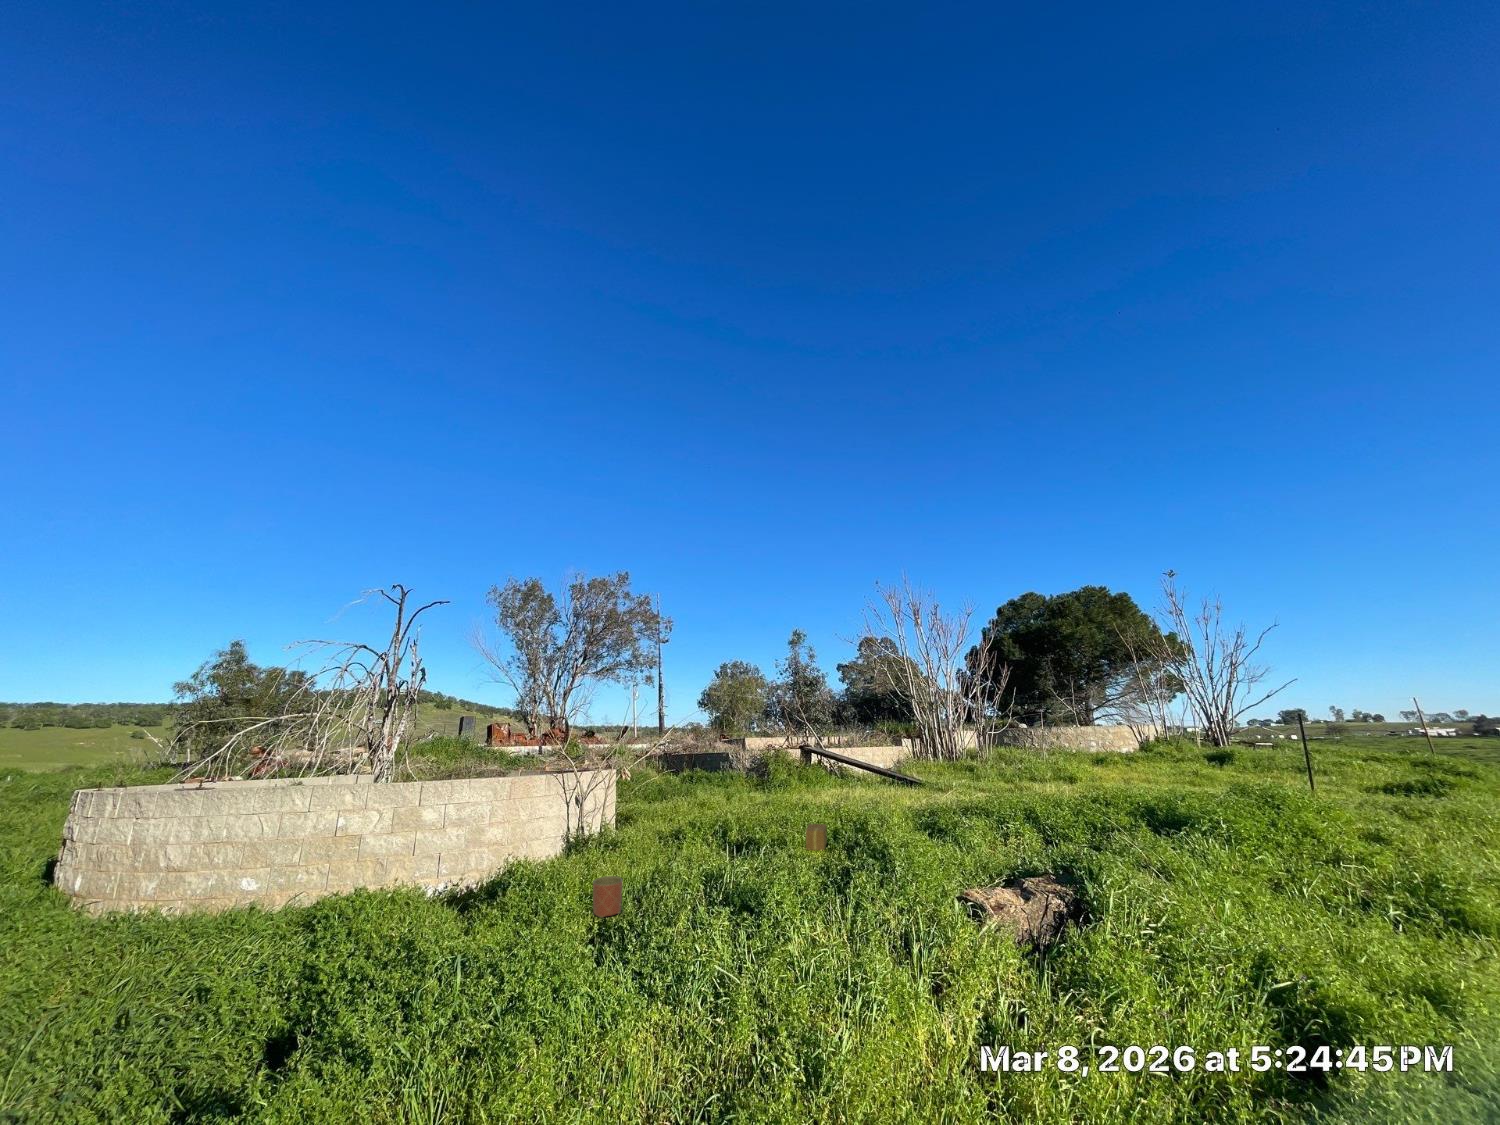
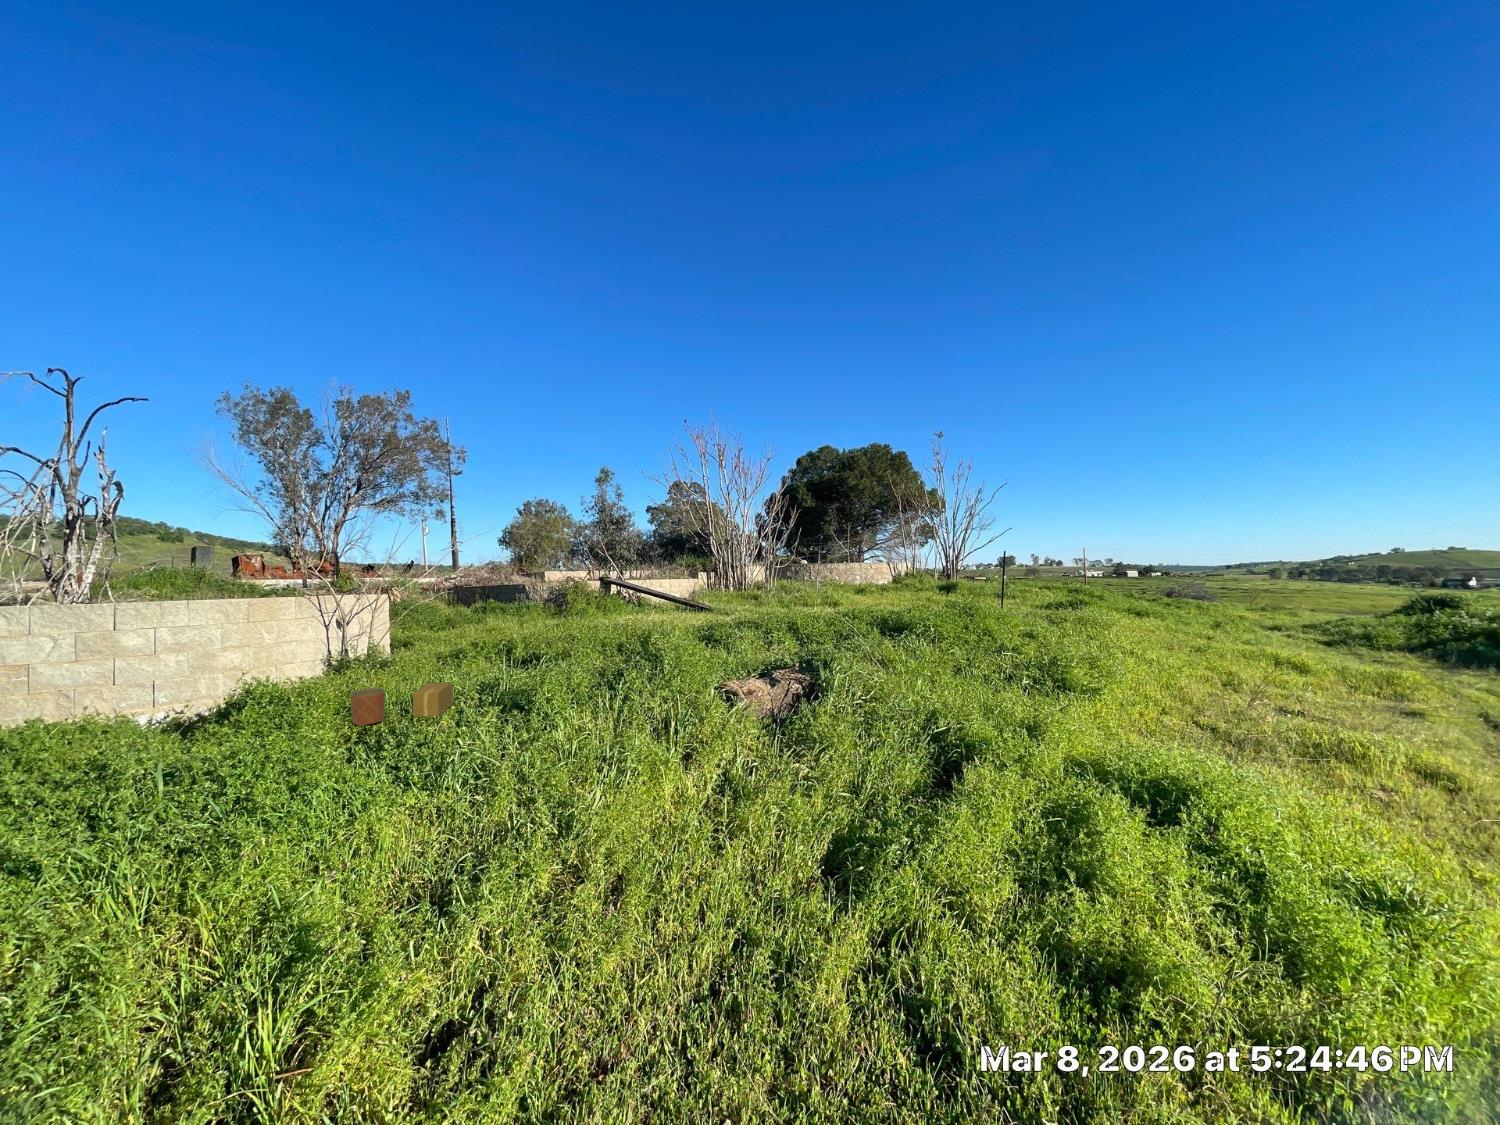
cardboard box: present [806,824,827,850] -> present [413,683,453,716]

